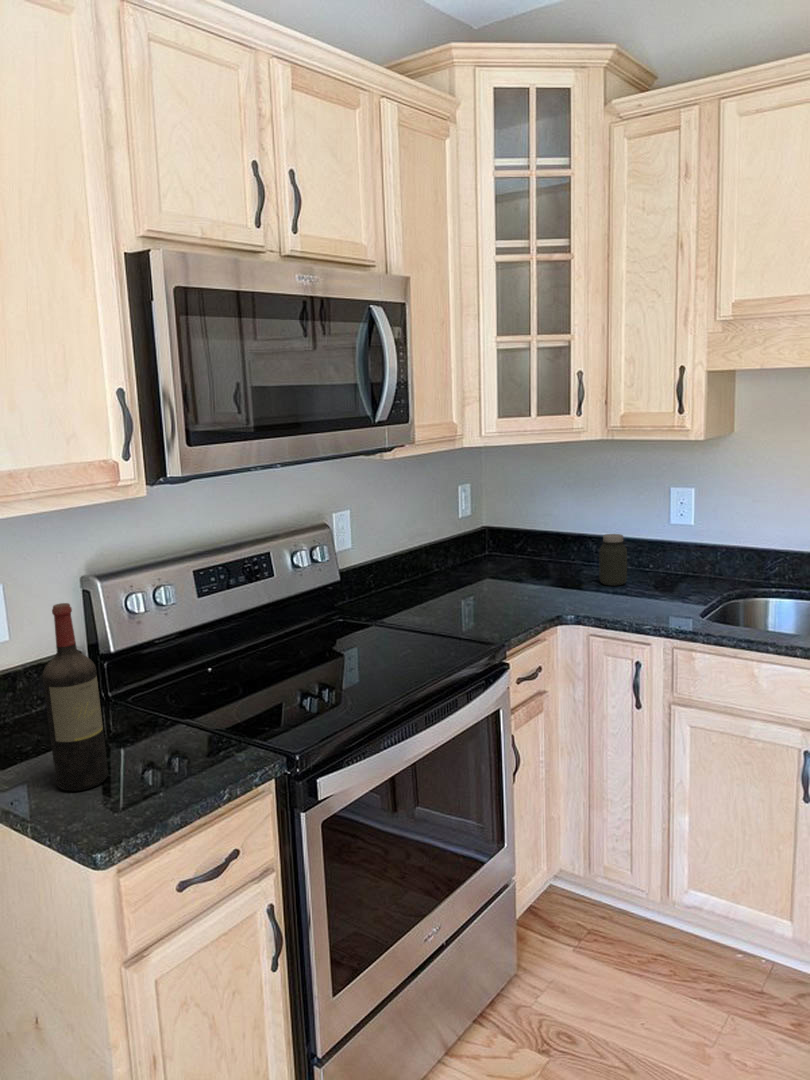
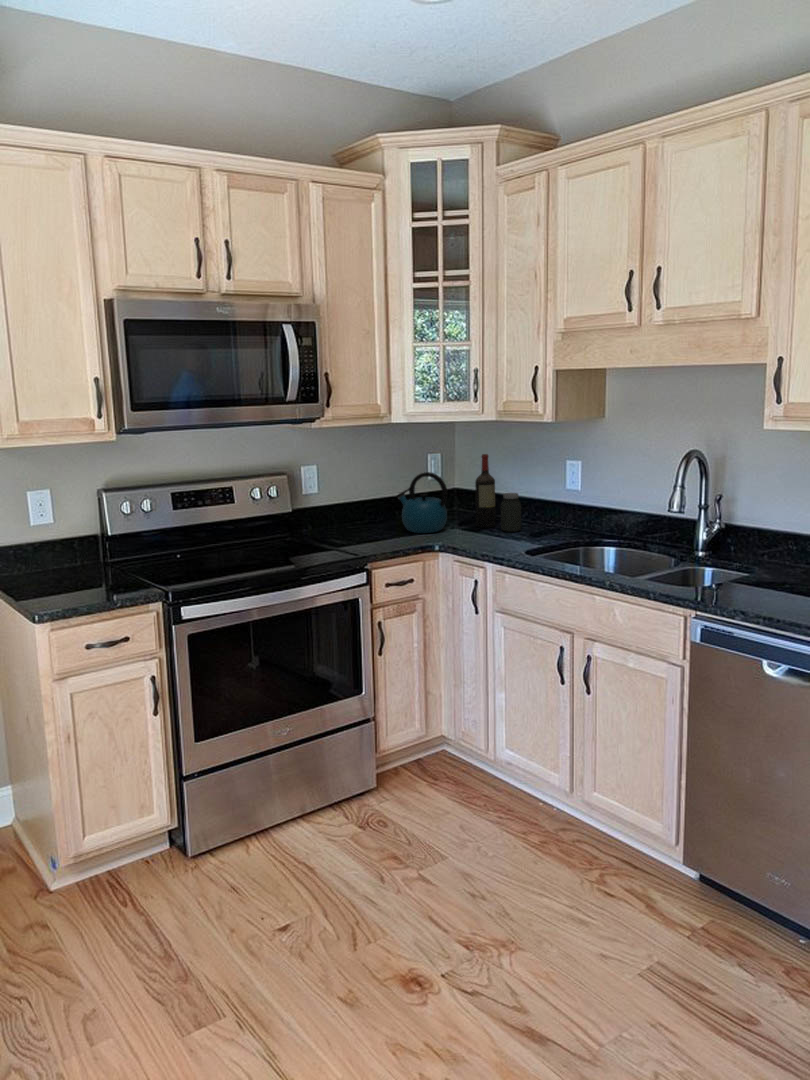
kettle: none [461,514,537,597] -> present [397,472,447,533]
wine bottle: present [42,603,108,791] -> present [475,454,495,528]

